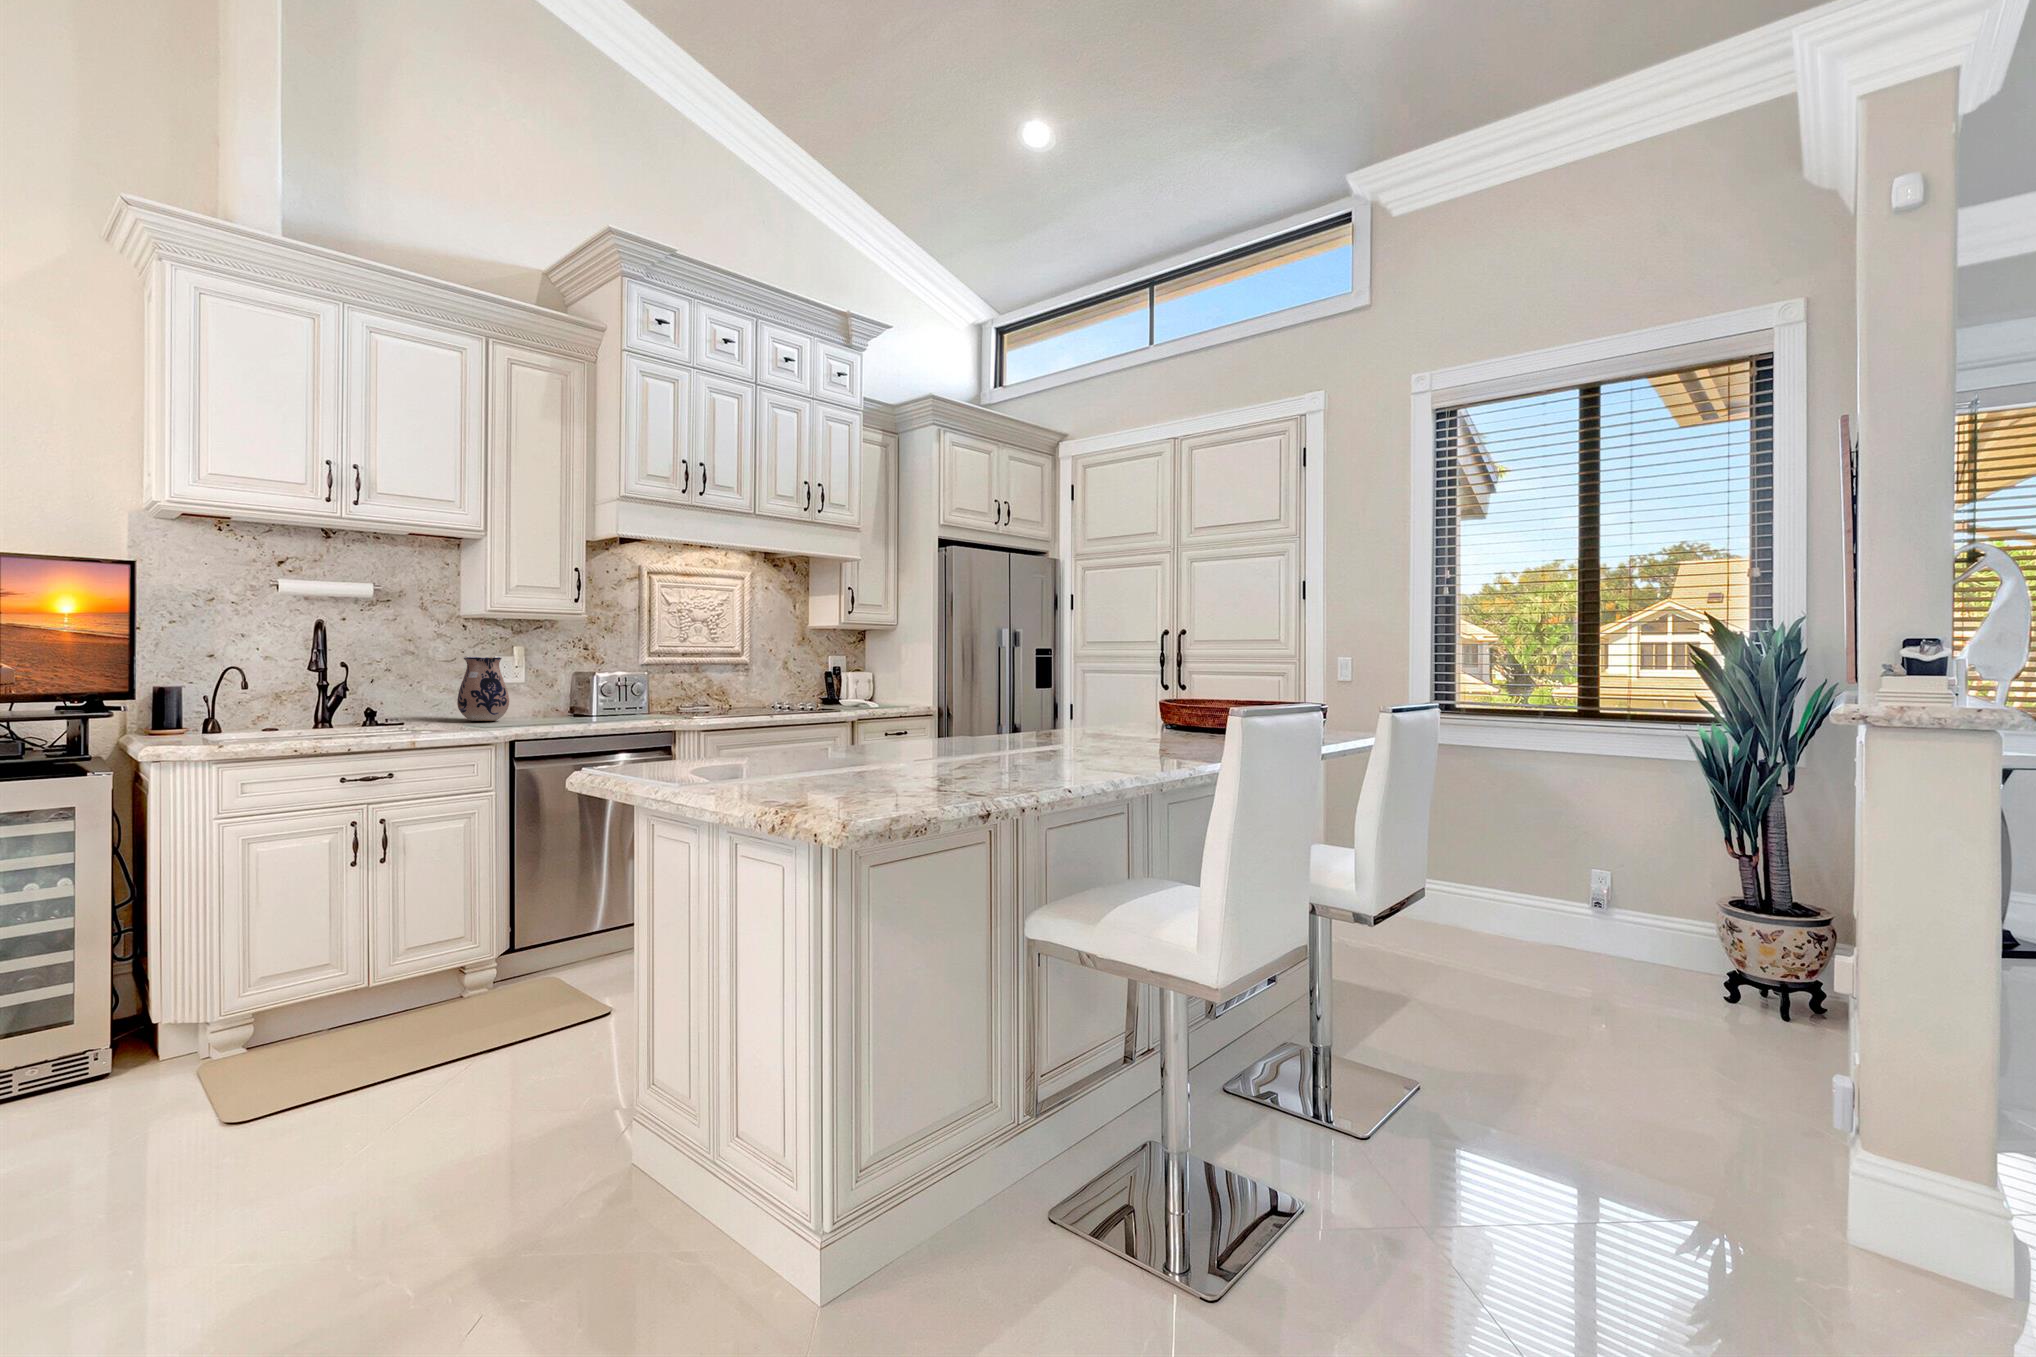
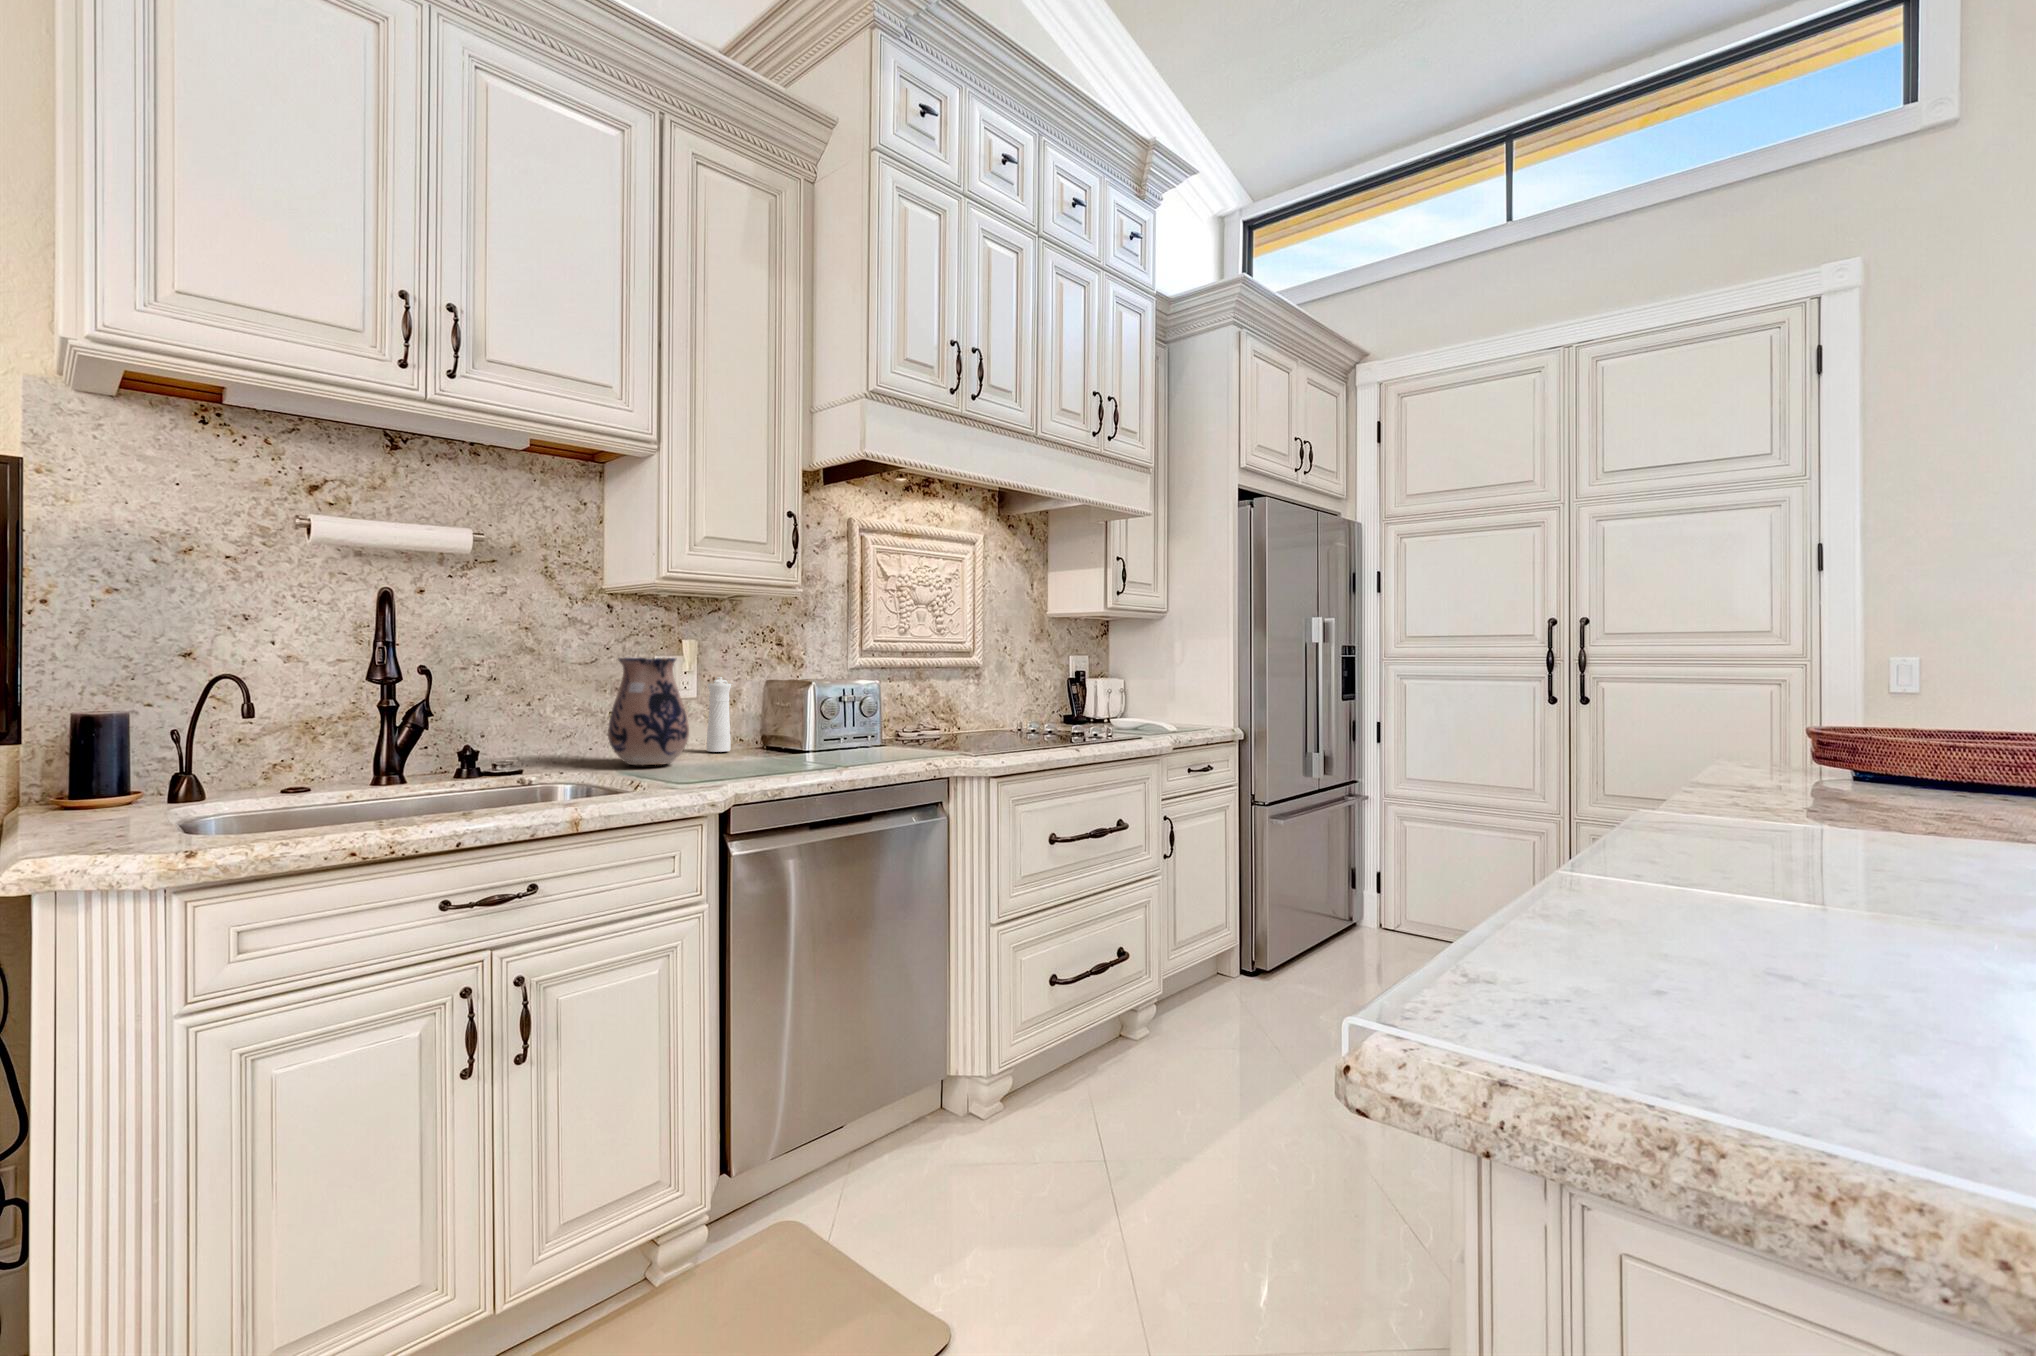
pepper mill: none [531,664,560,716] -> present [707,677,733,752]

